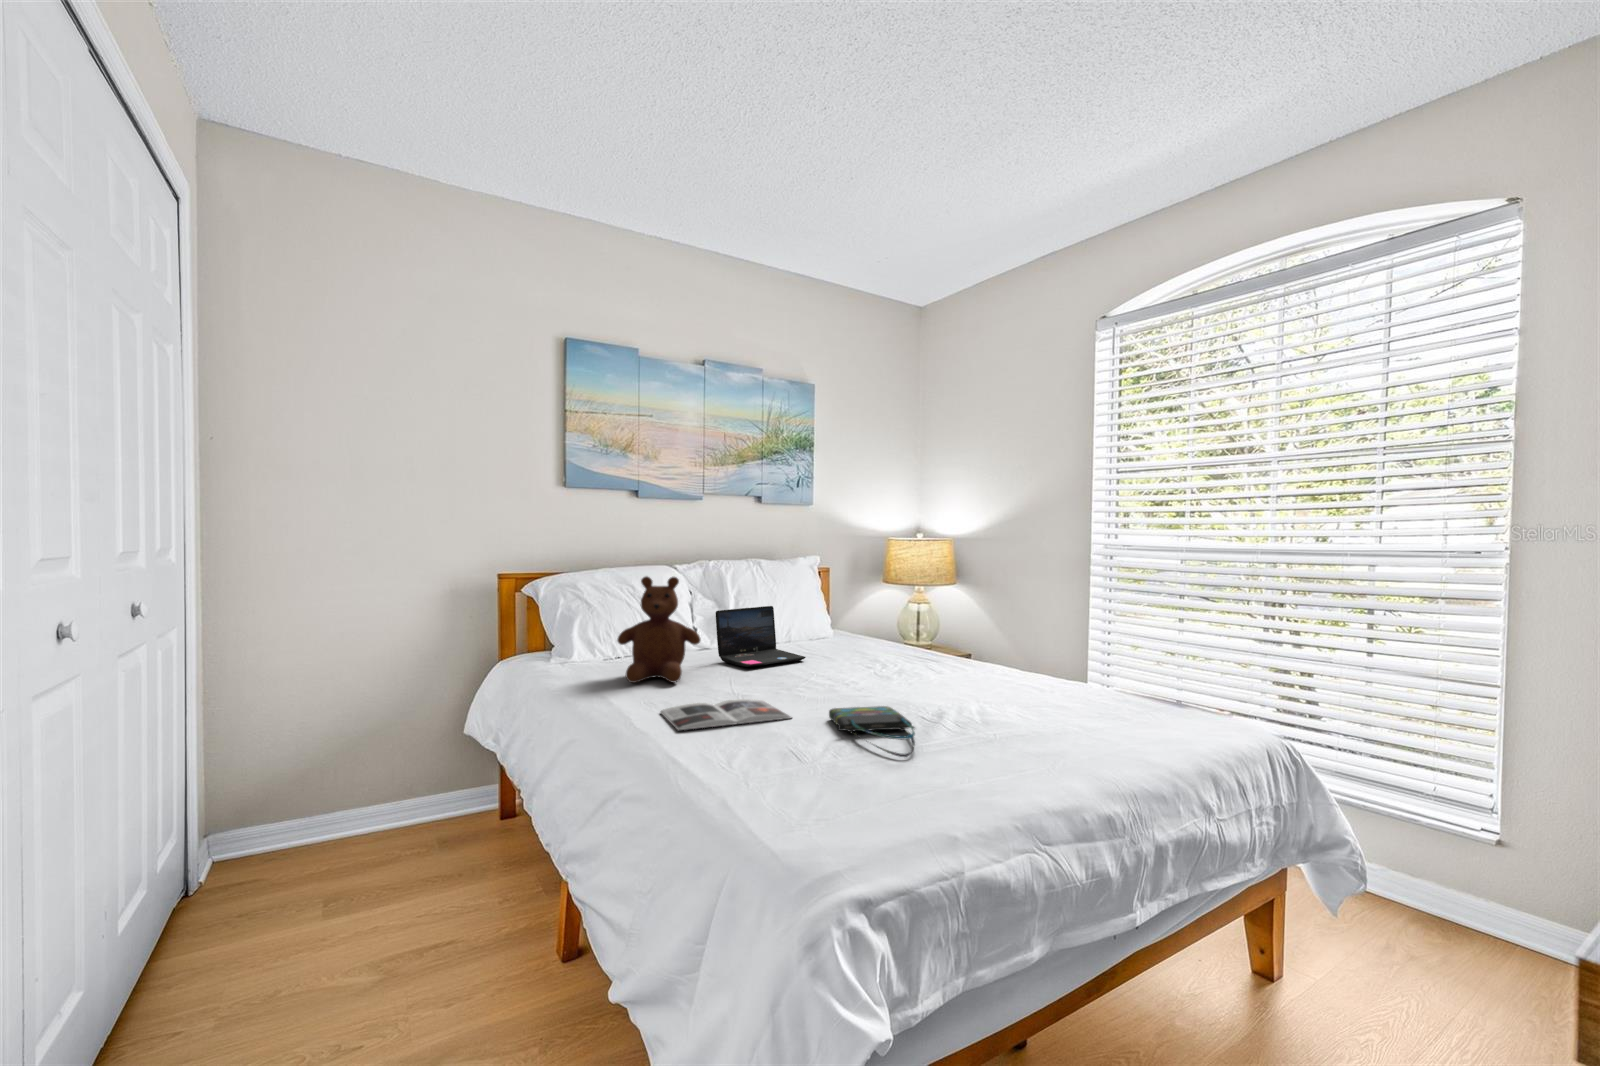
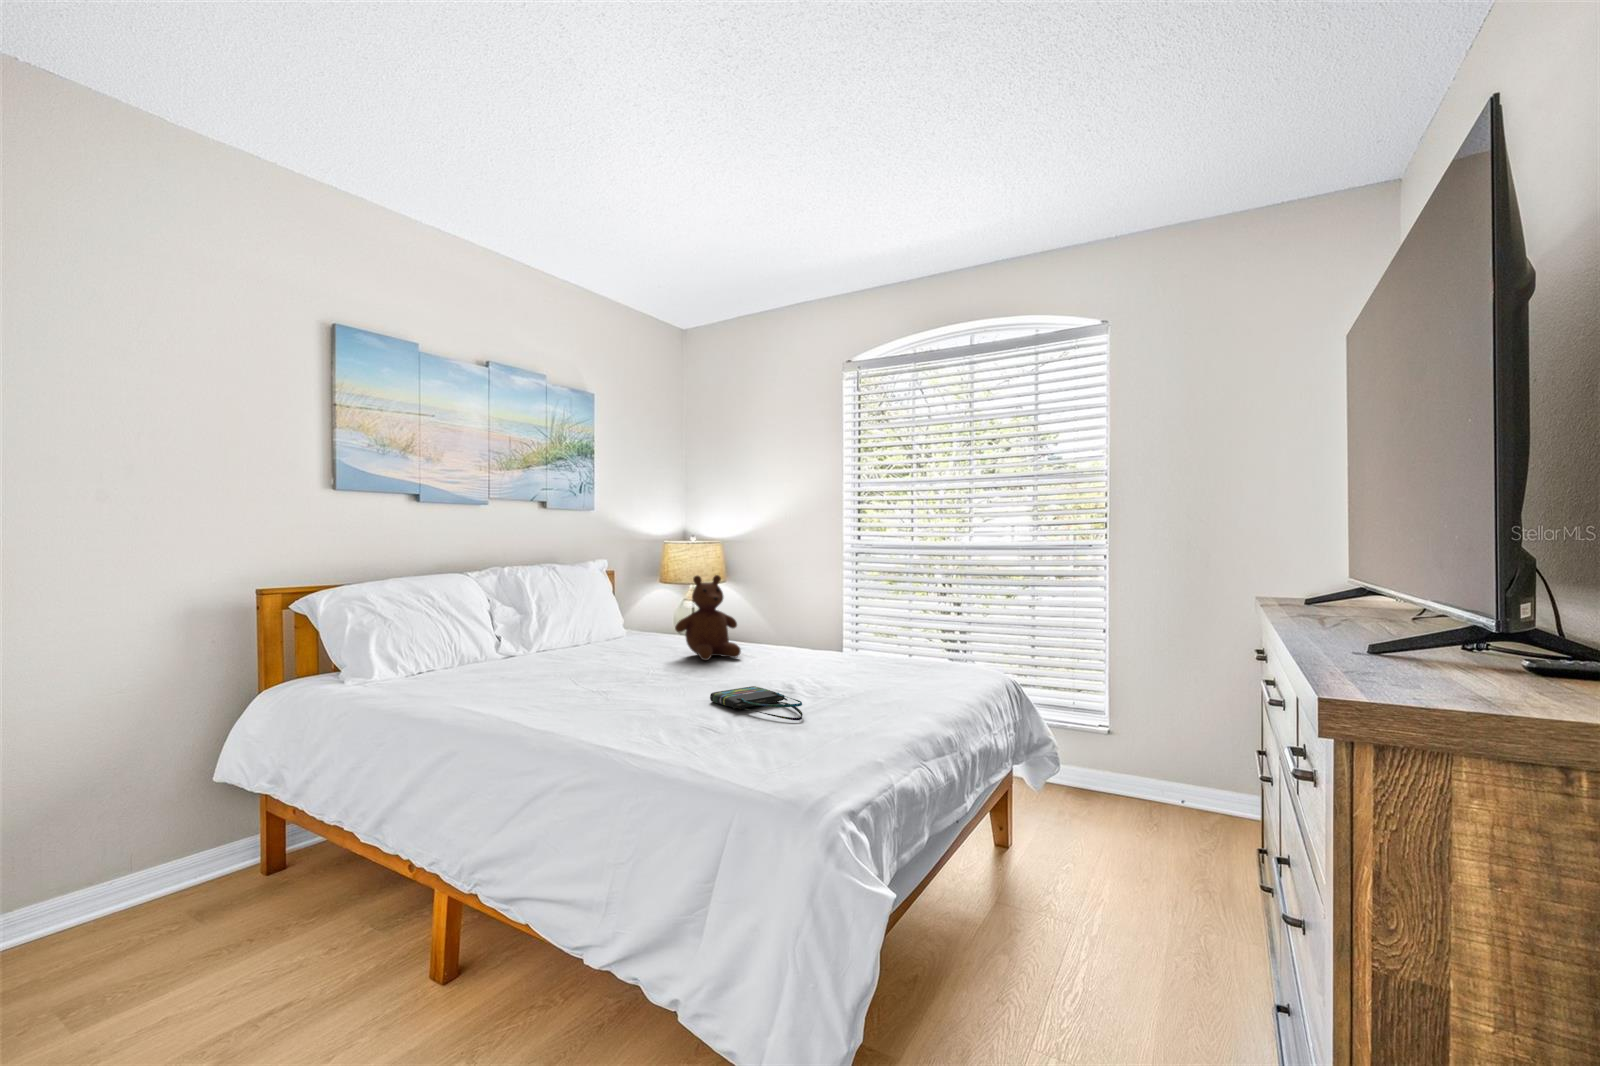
teddy bear: present [617,576,700,683] -> present [675,575,741,660]
laptop: present [716,606,806,667] -> none [545,610,633,669]
magazine: present [660,699,791,730] -> none [550,694,679,726]

